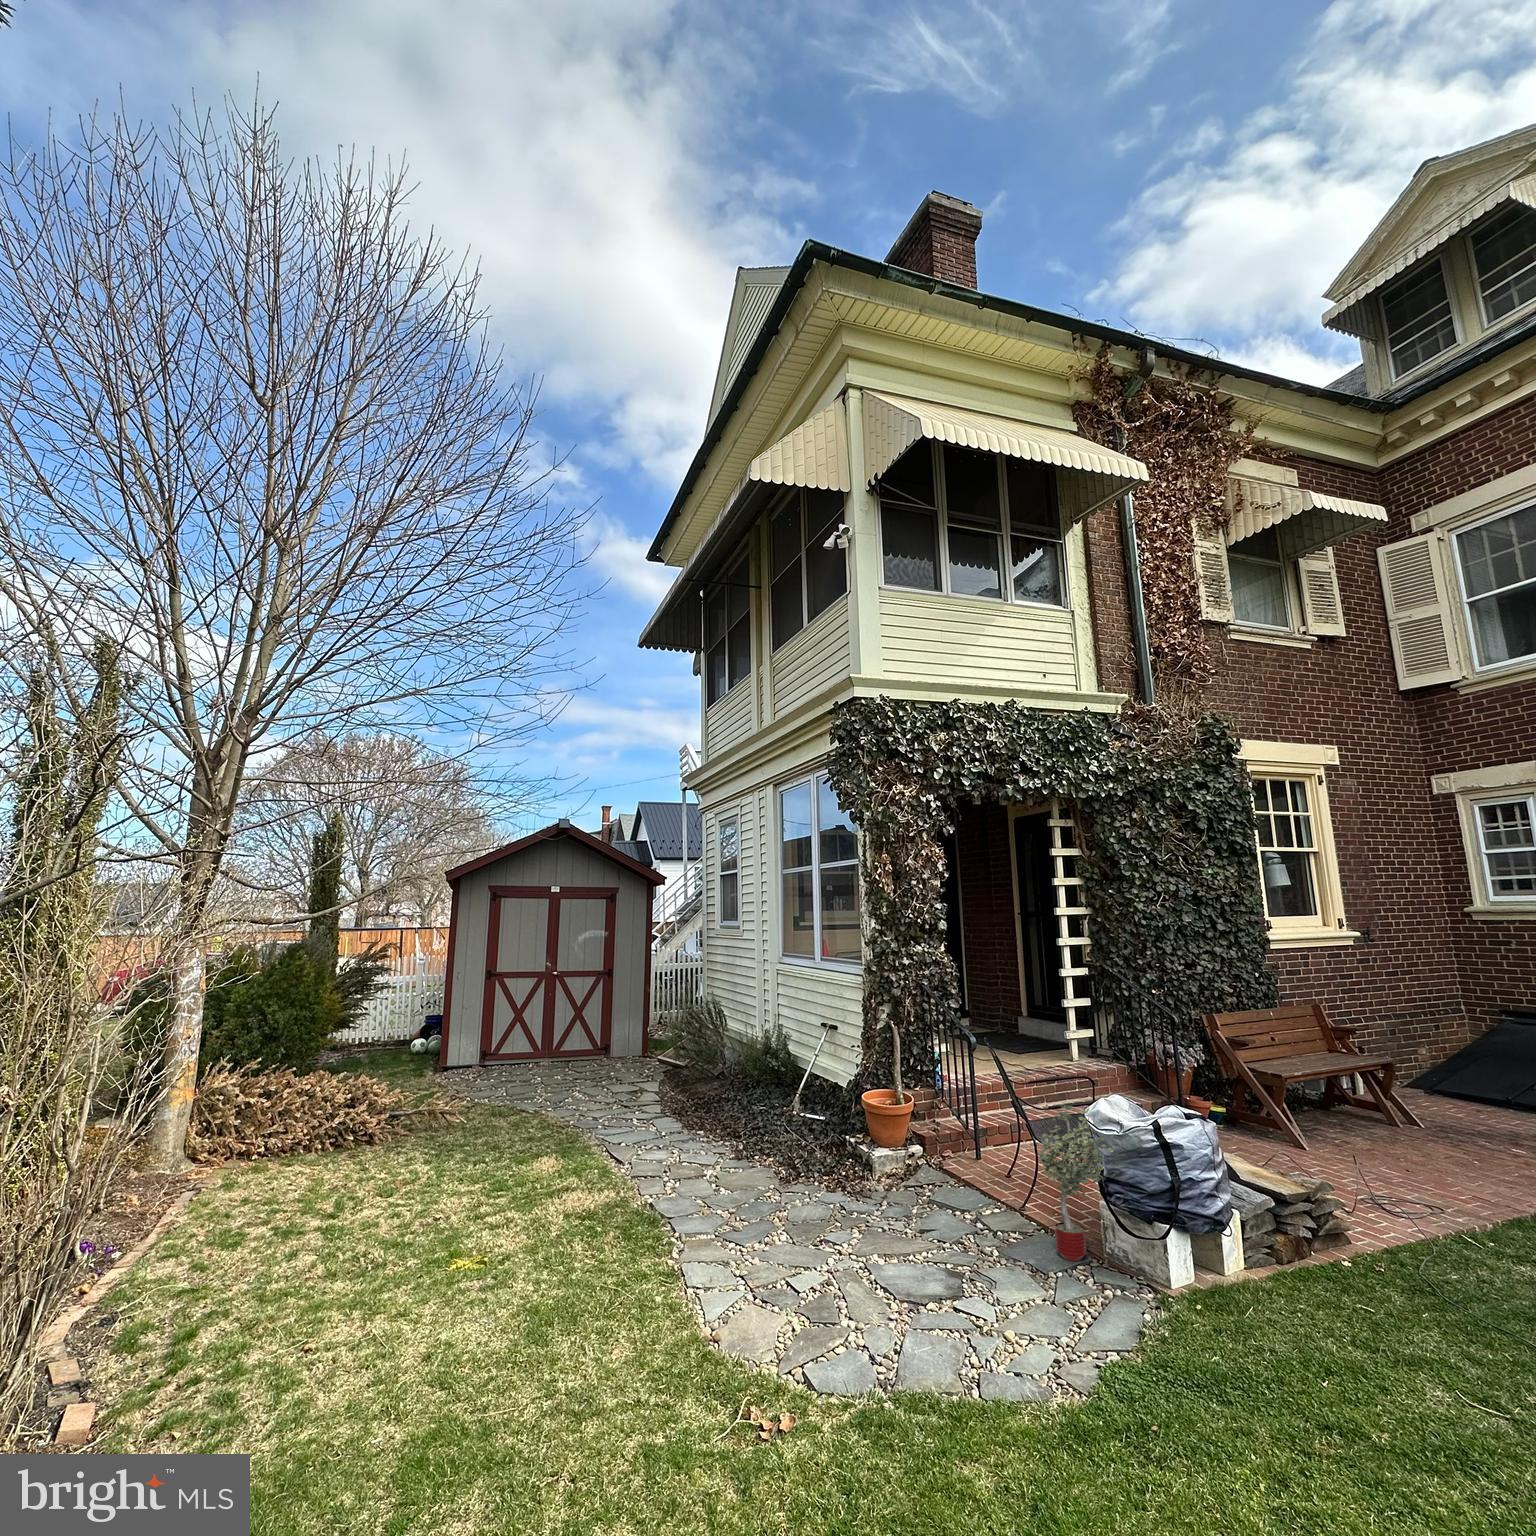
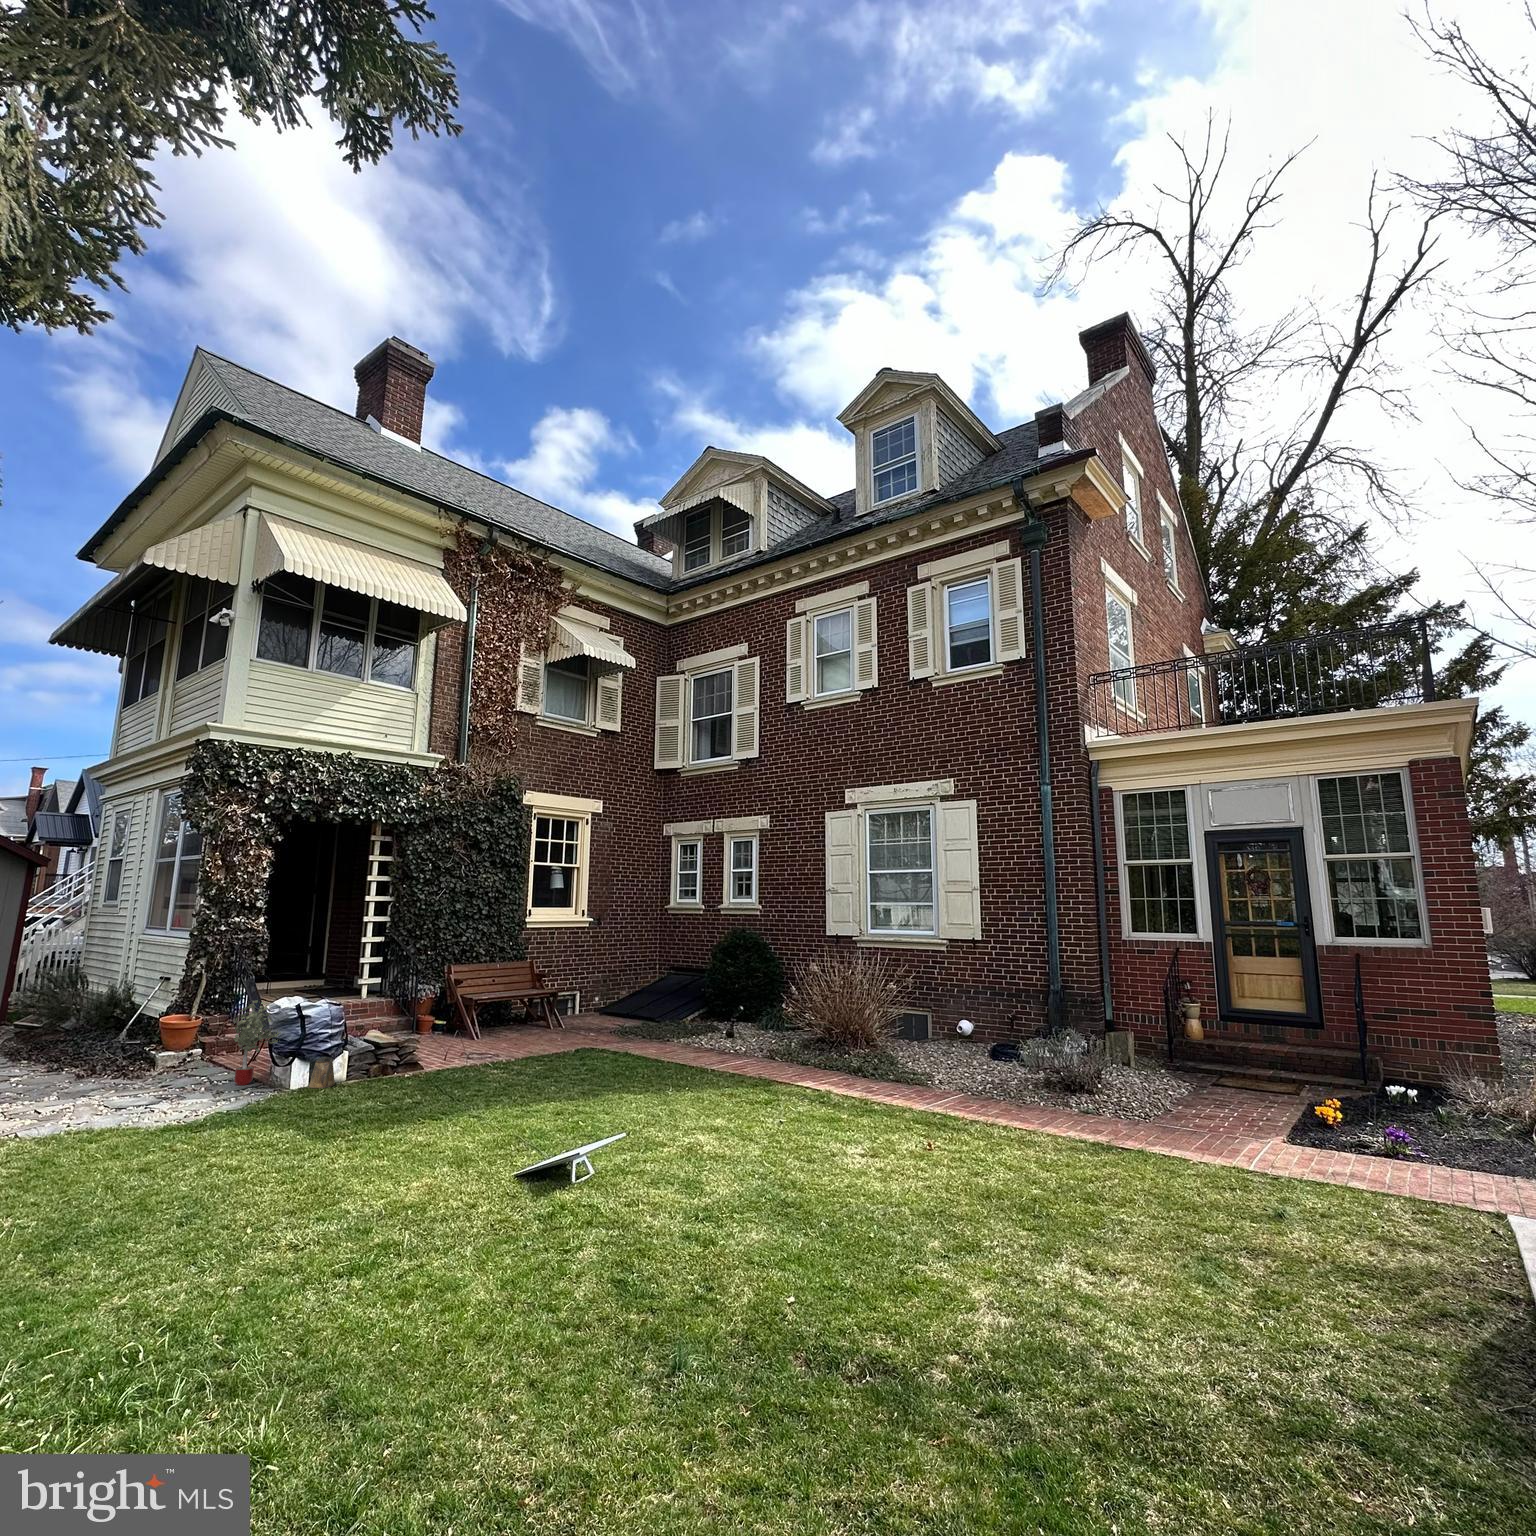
watering can: none [1203,1226,1280,1300] -> present [309,1057,335,1088]

